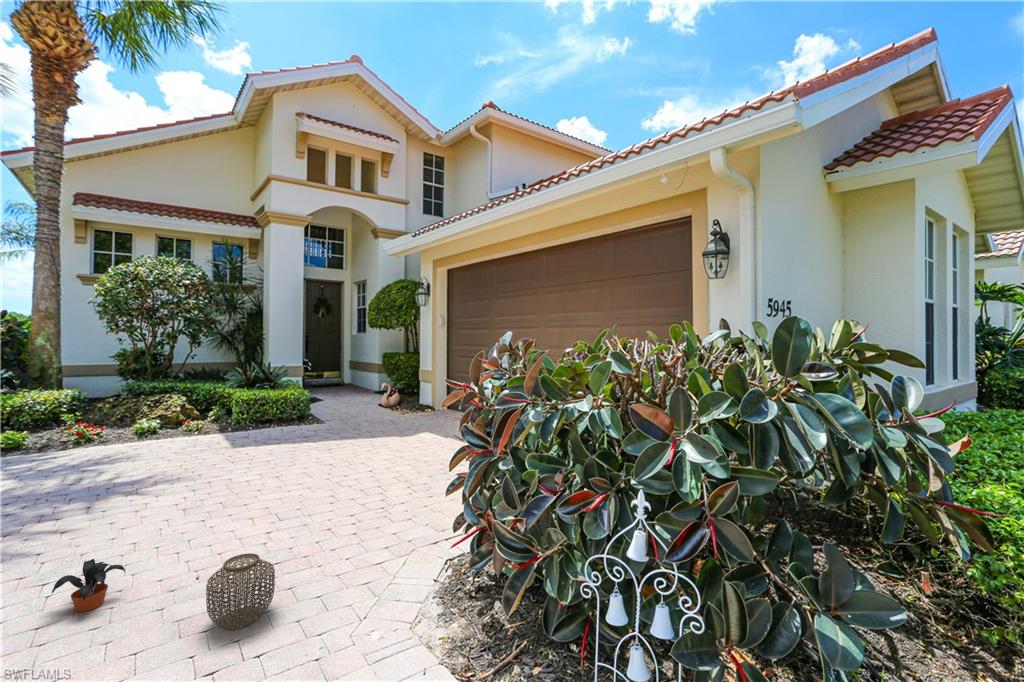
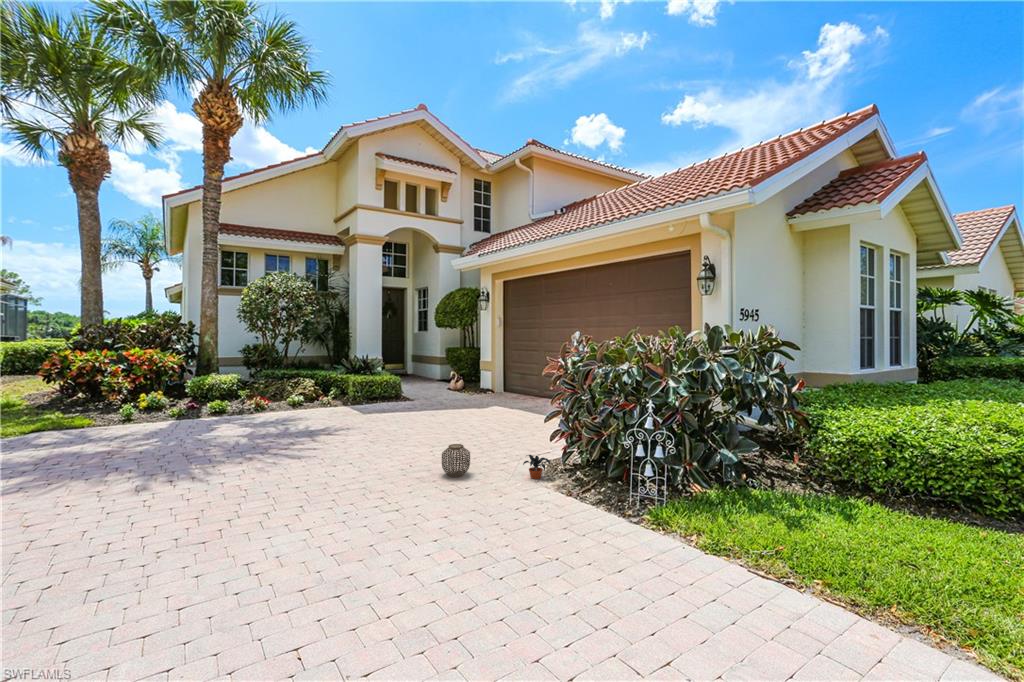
potted plant: present [52,559,125,612] -> present [523,455,550,479]

